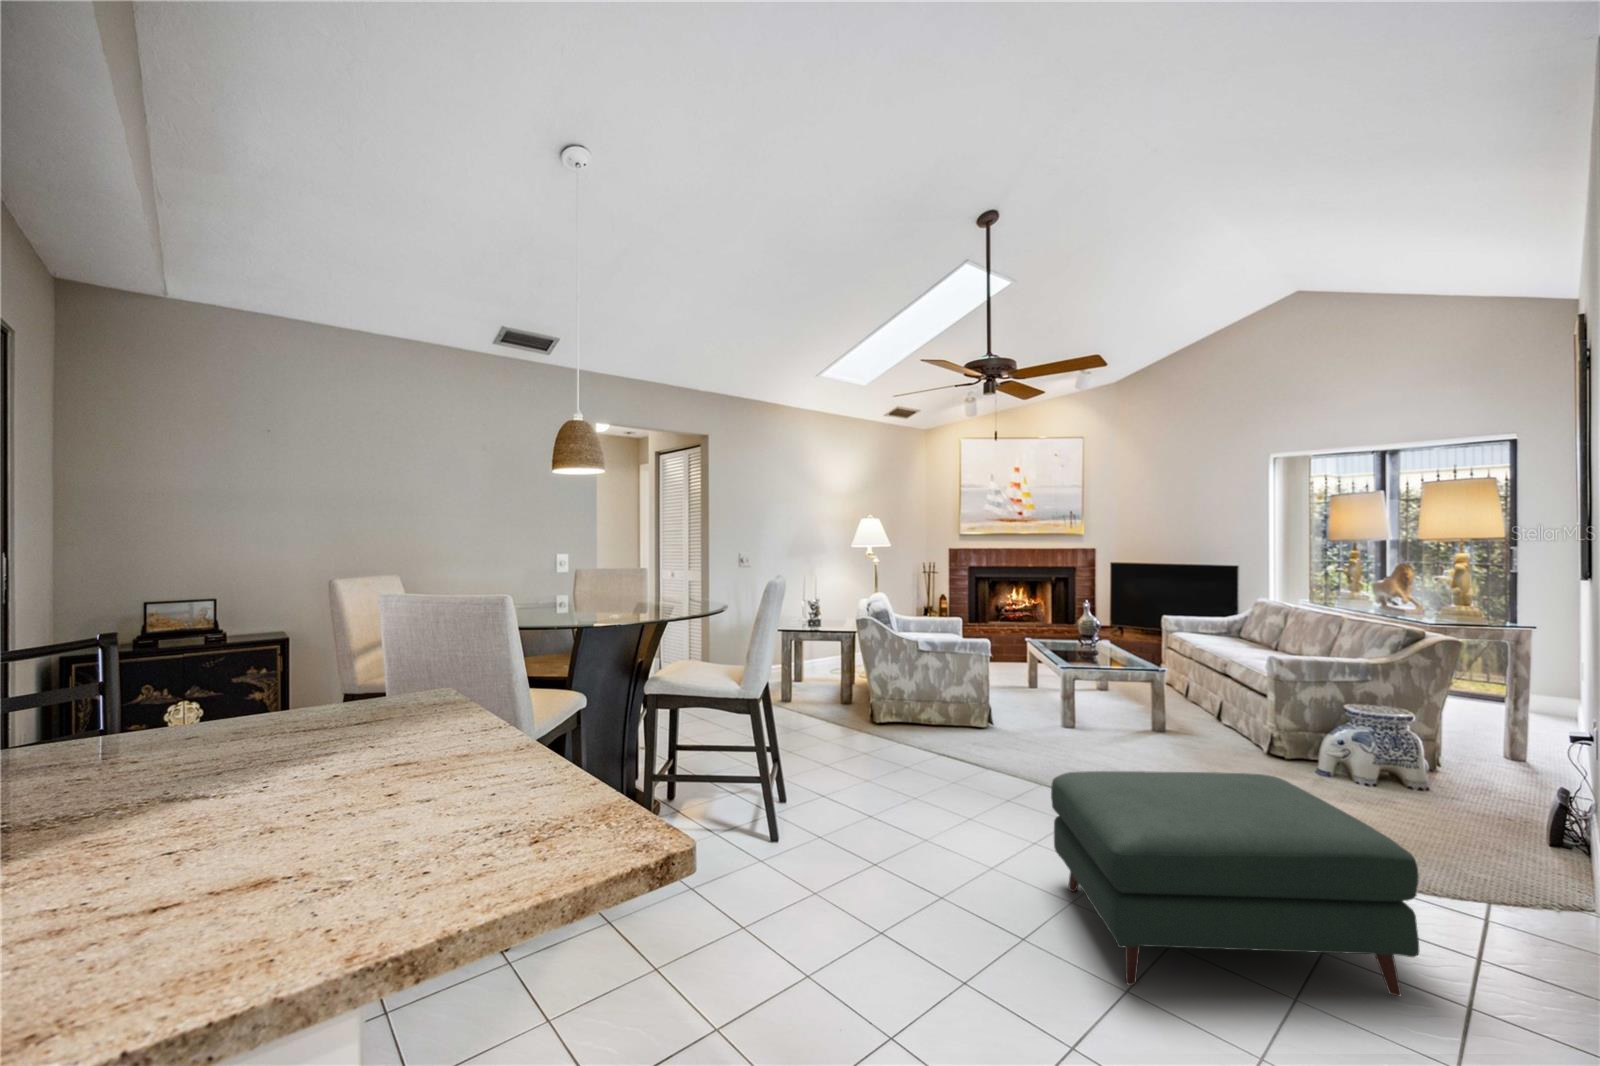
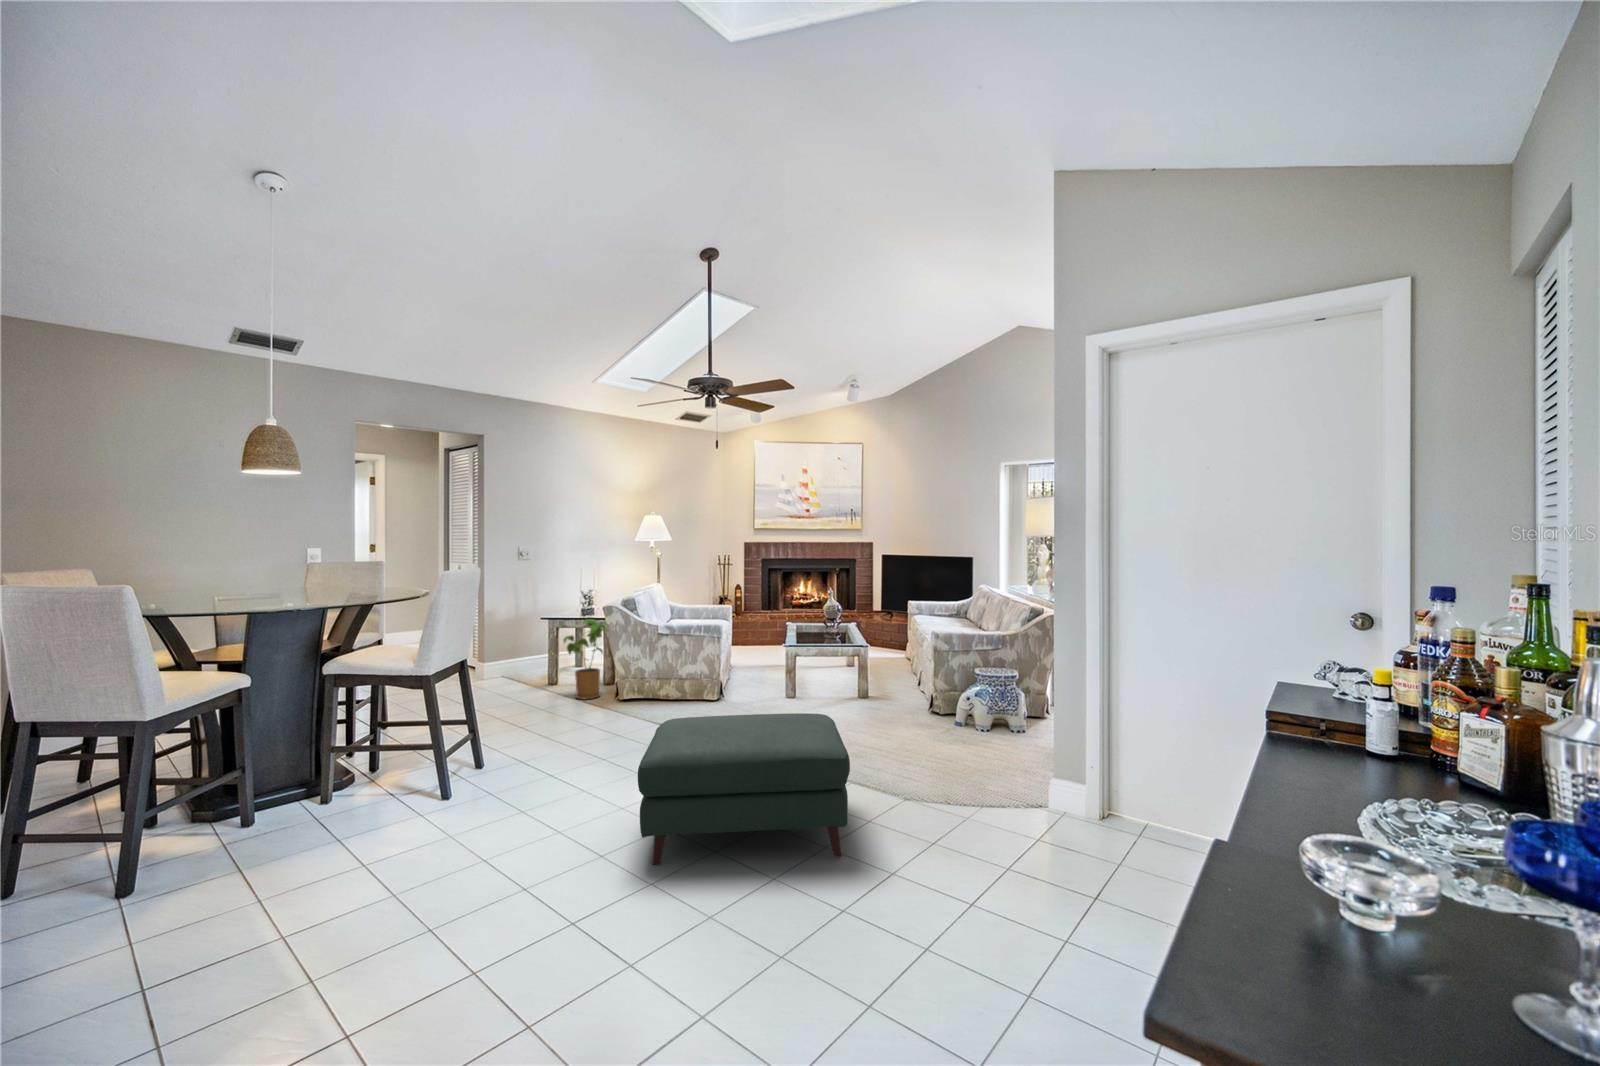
house plant: none [814,631,862,719] -> present [564,619,608,699]

